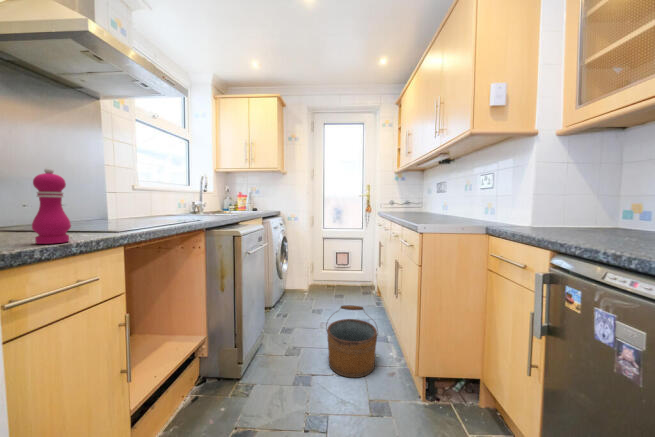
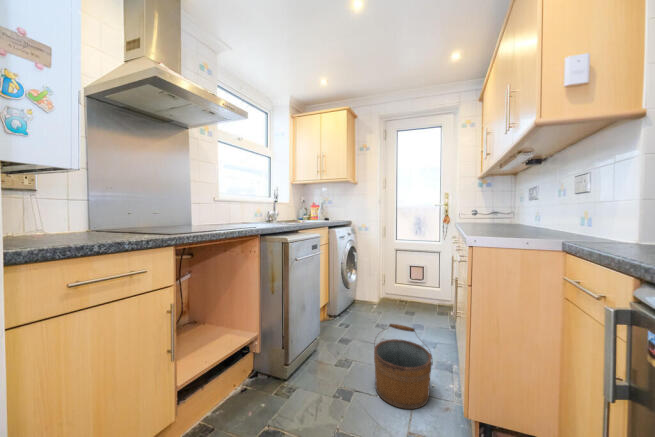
pepper mill: present [32,168,71,244] -> none [102,184,128,241]

